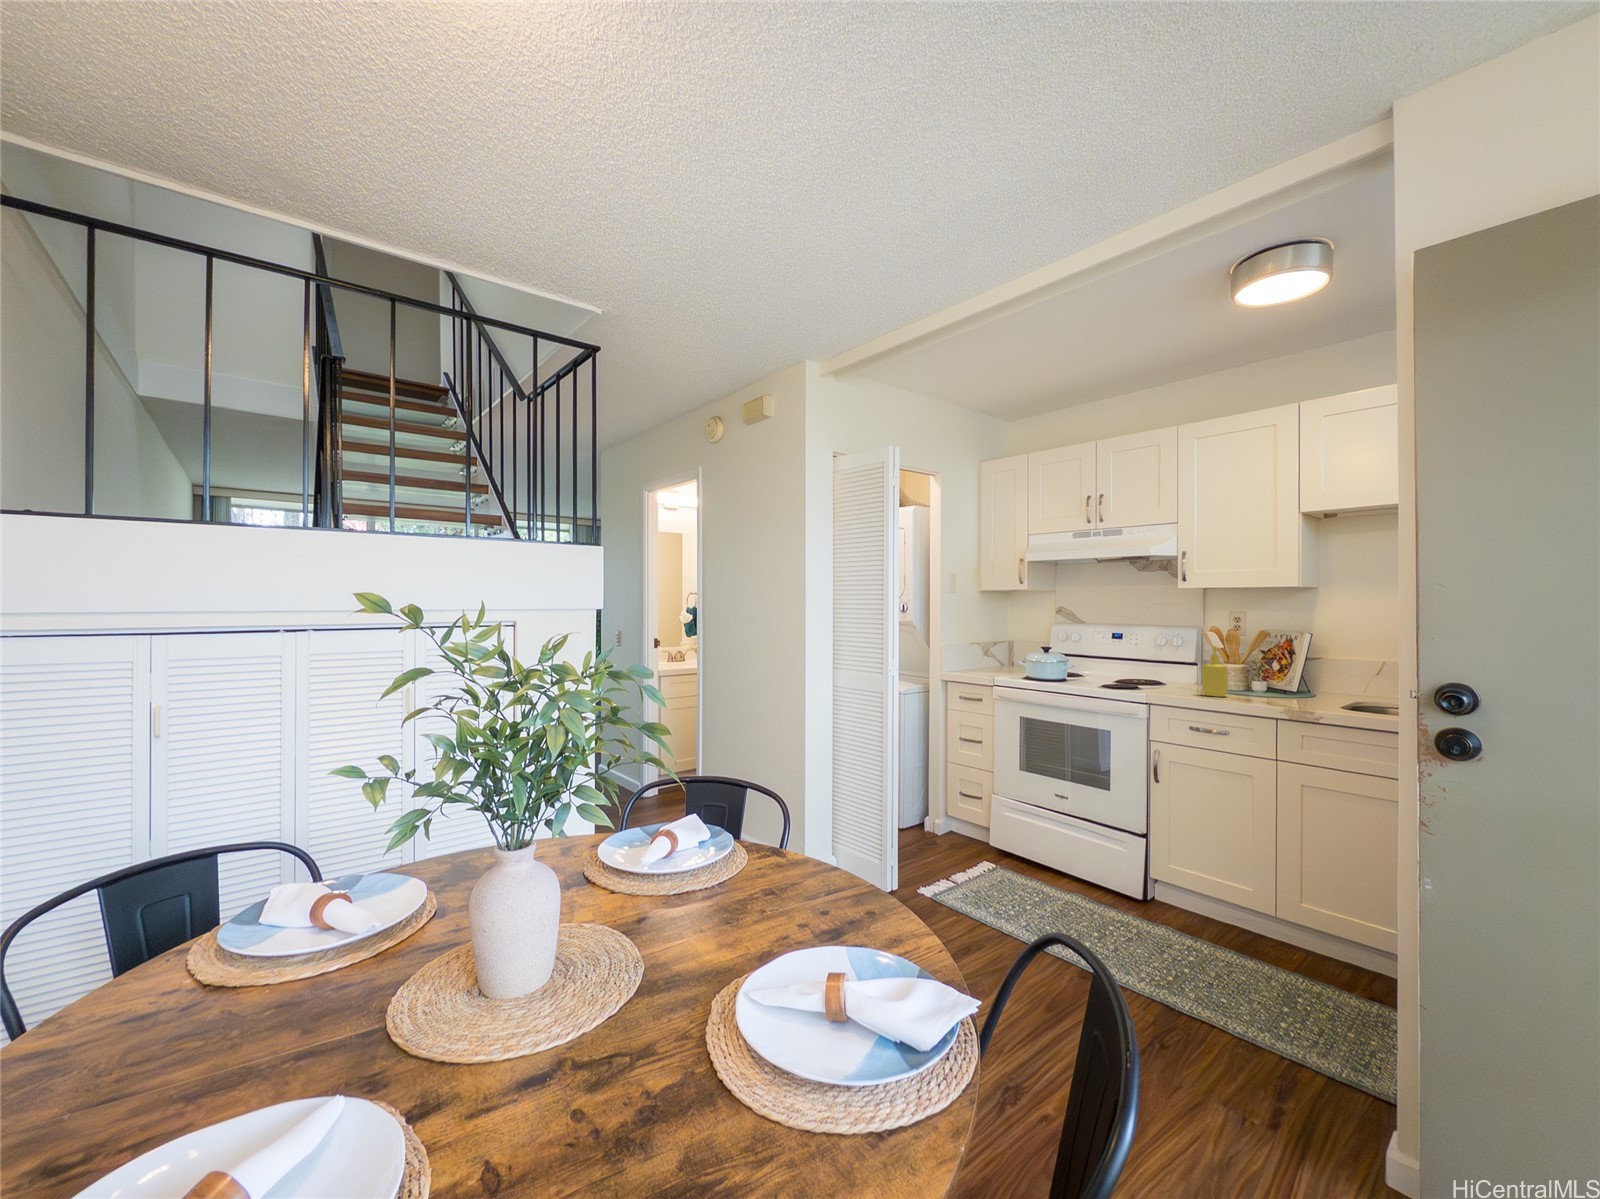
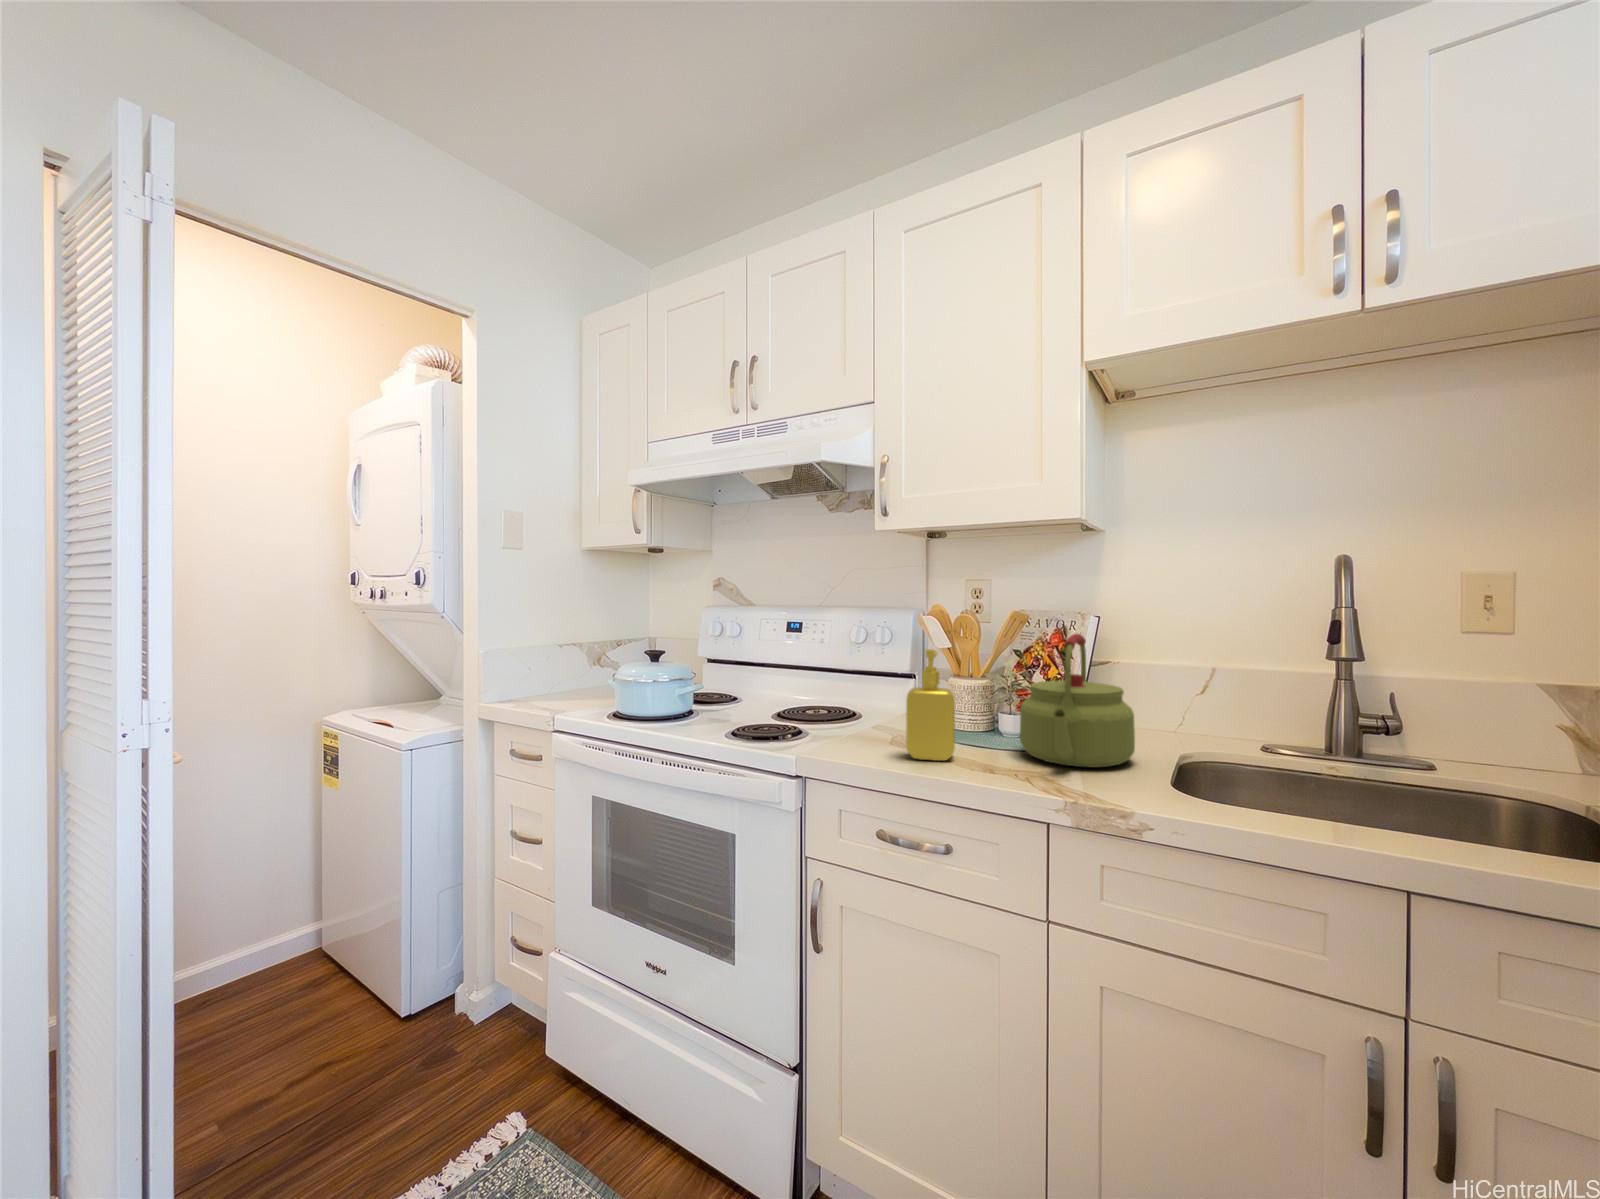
kettle: none [1263,641,1326,702] -> present [1020,634,1135,767]

